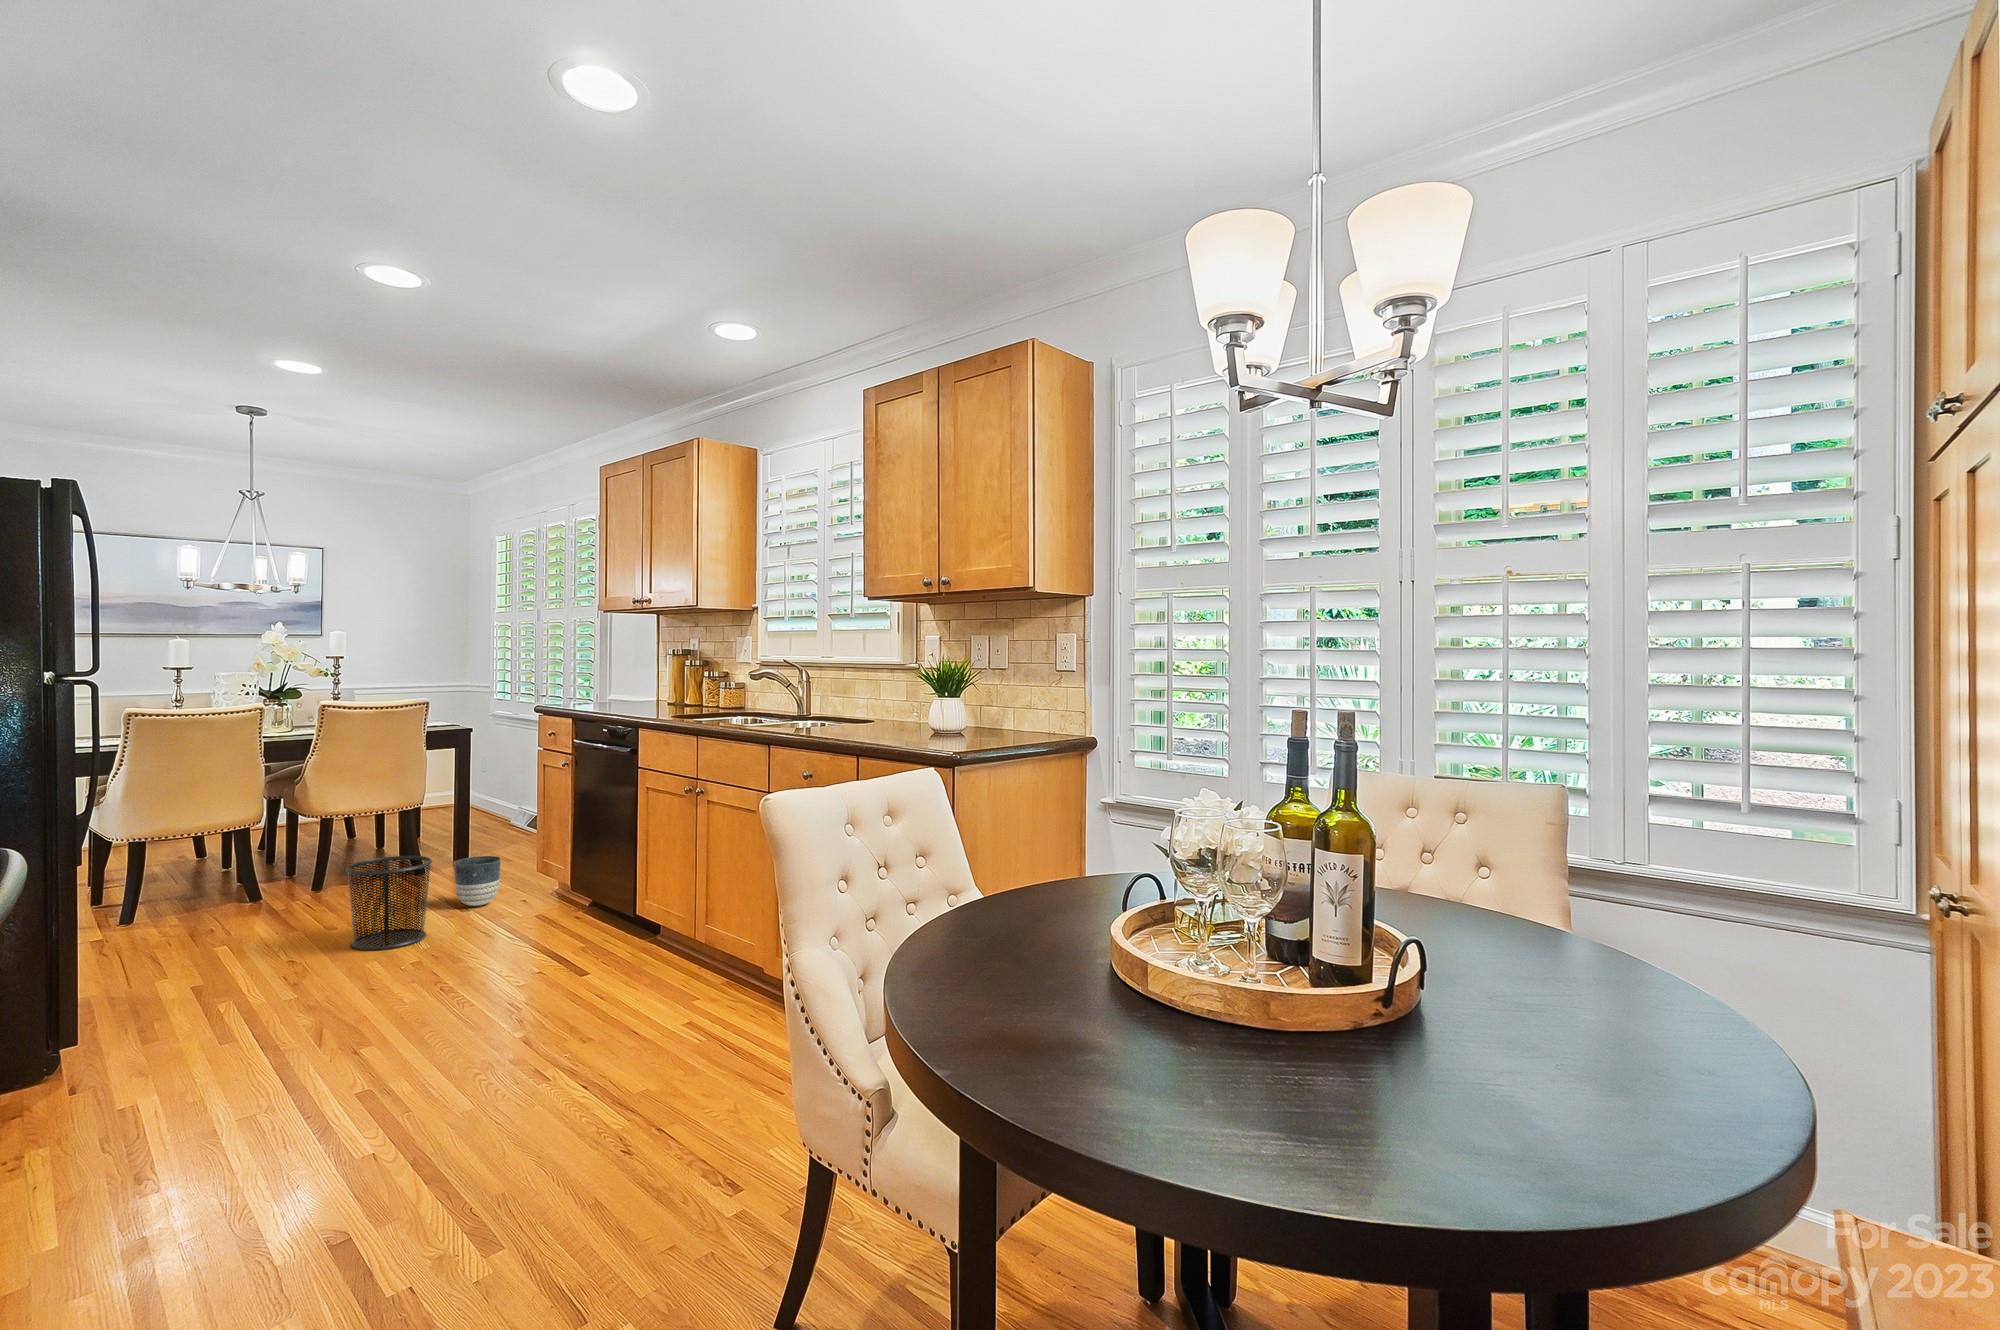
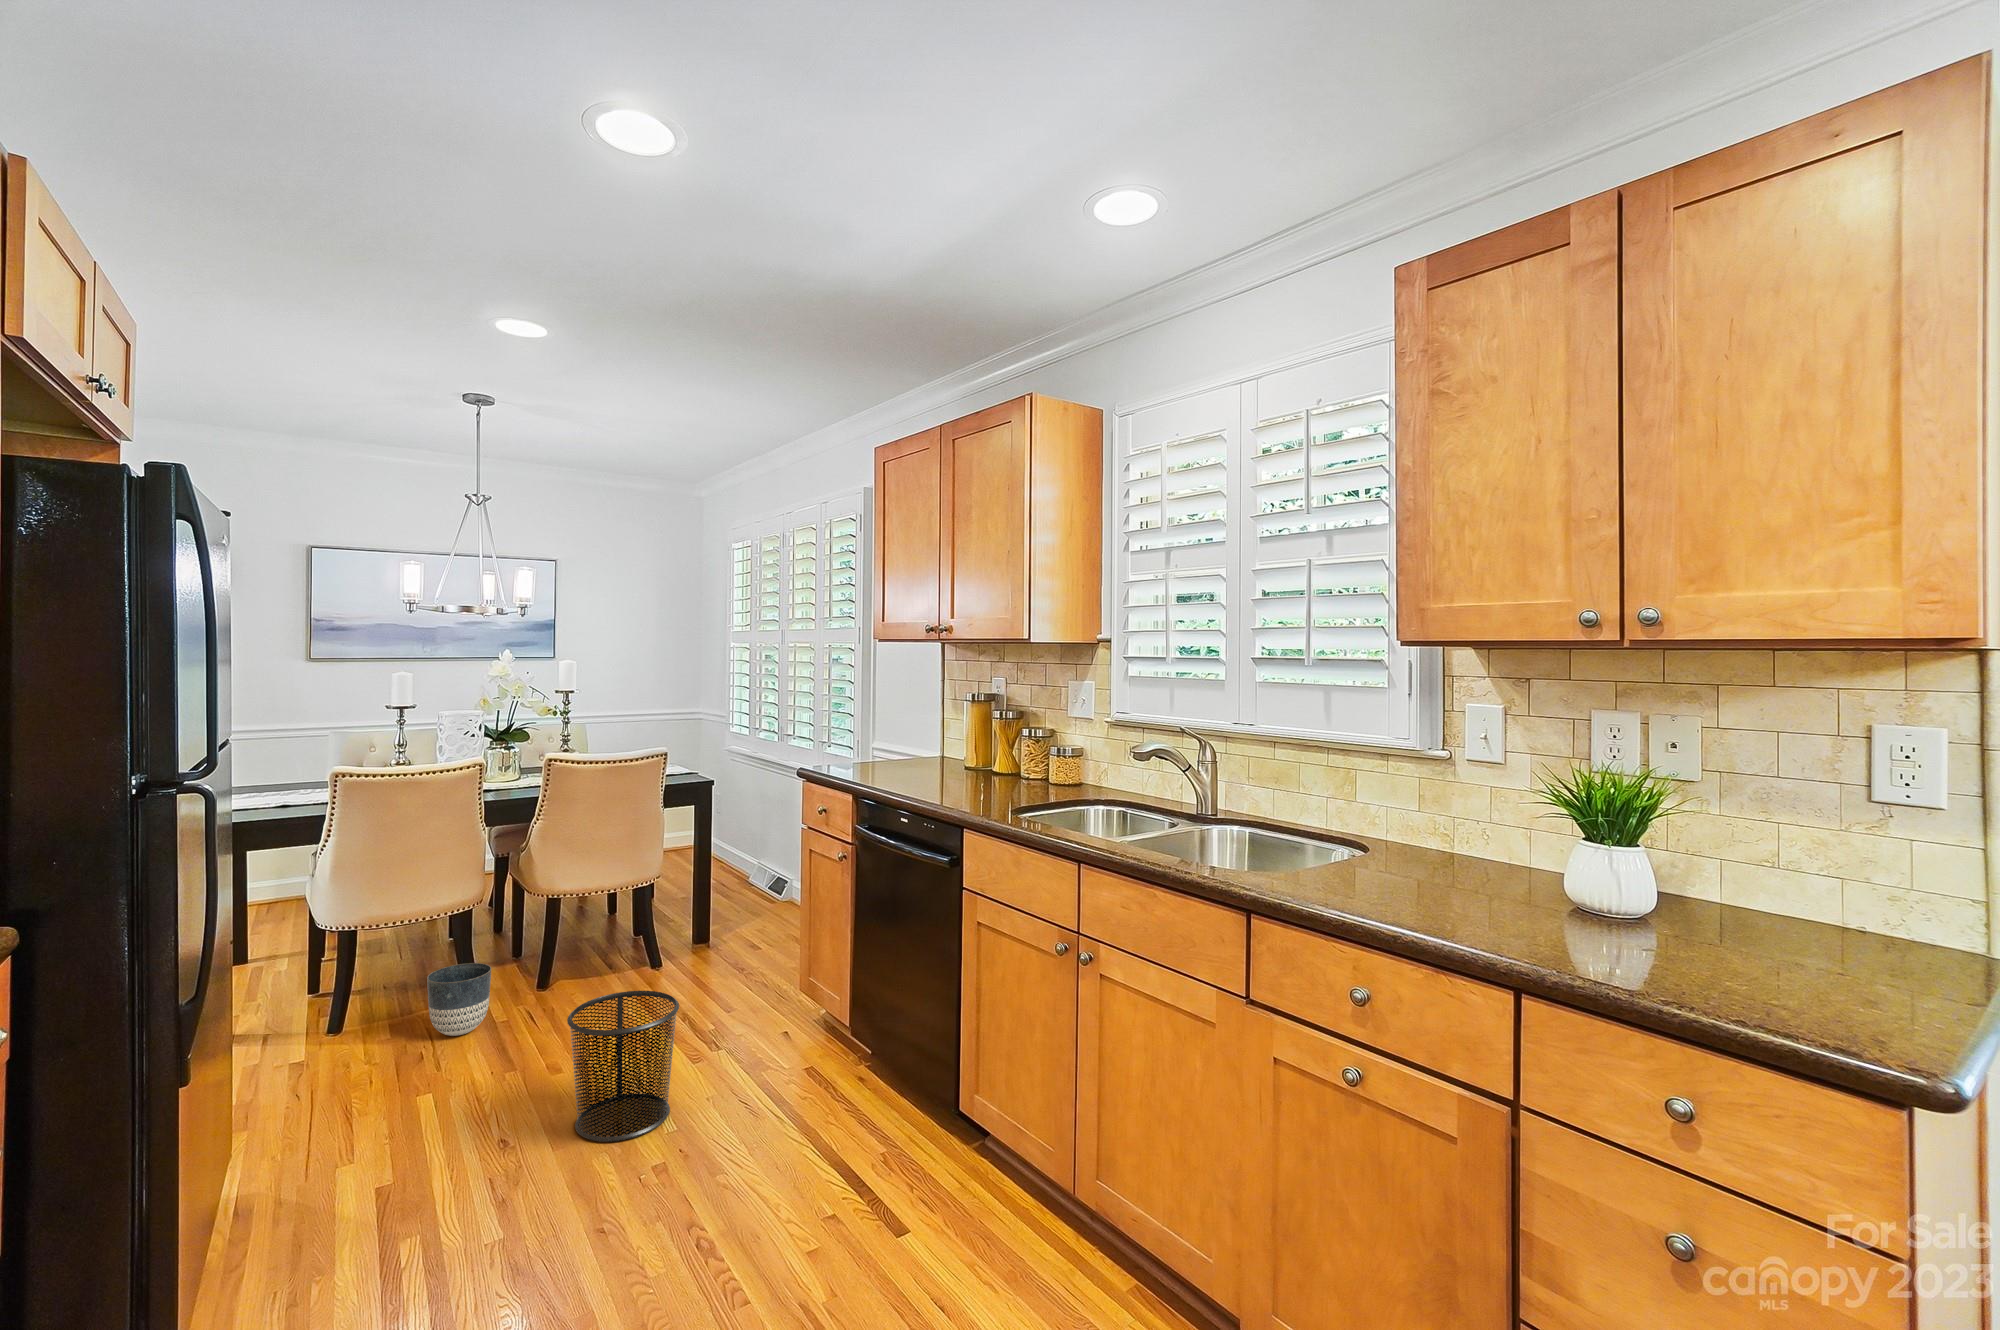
planter: present [454,856,501,906] -> present [427,963,491,1036]

